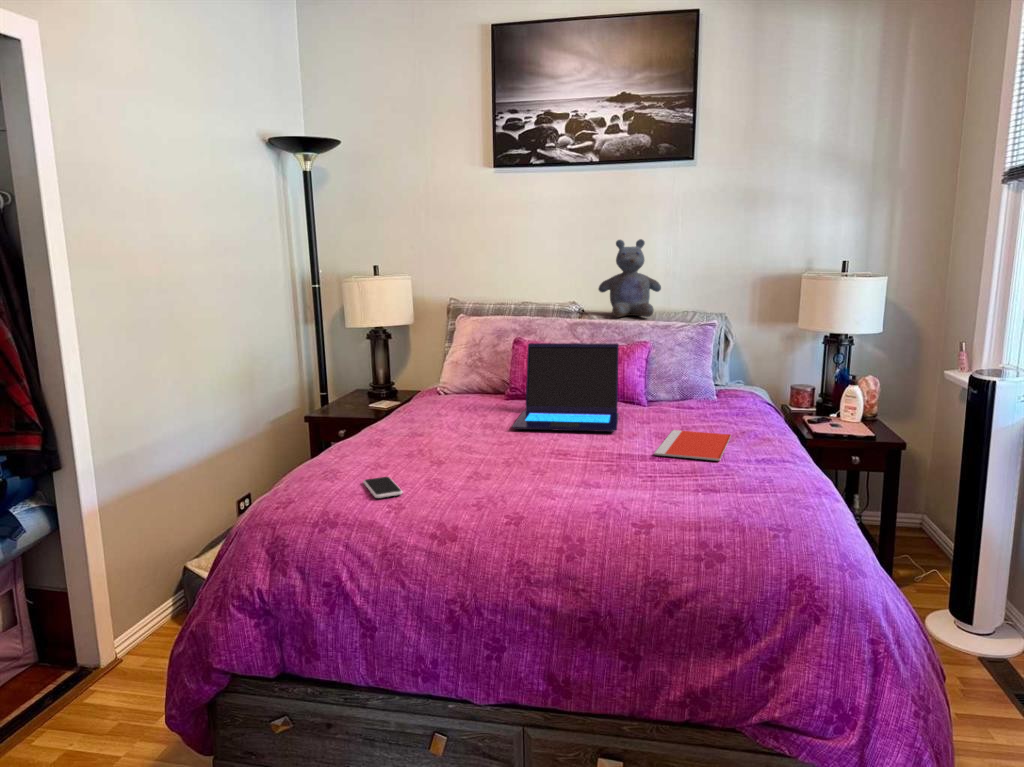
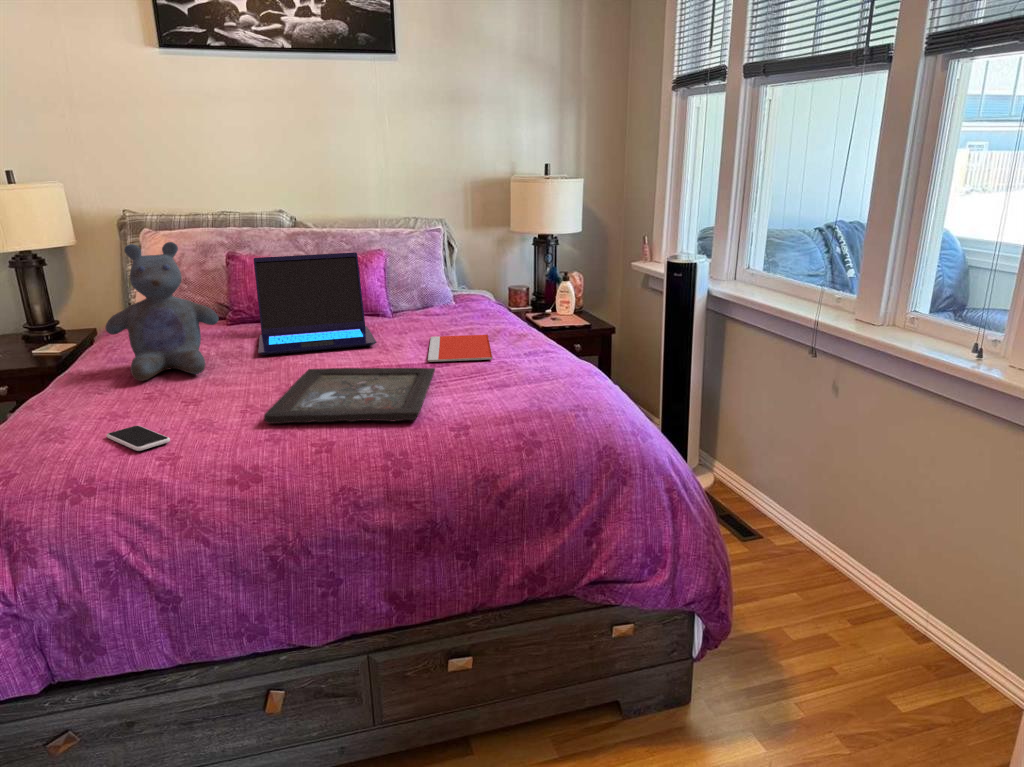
stuffed bear: present [599,239,661,317] -> present [105,242,219,381]
tray: none [479,447,655,510] -> present [264,368,435,424]

